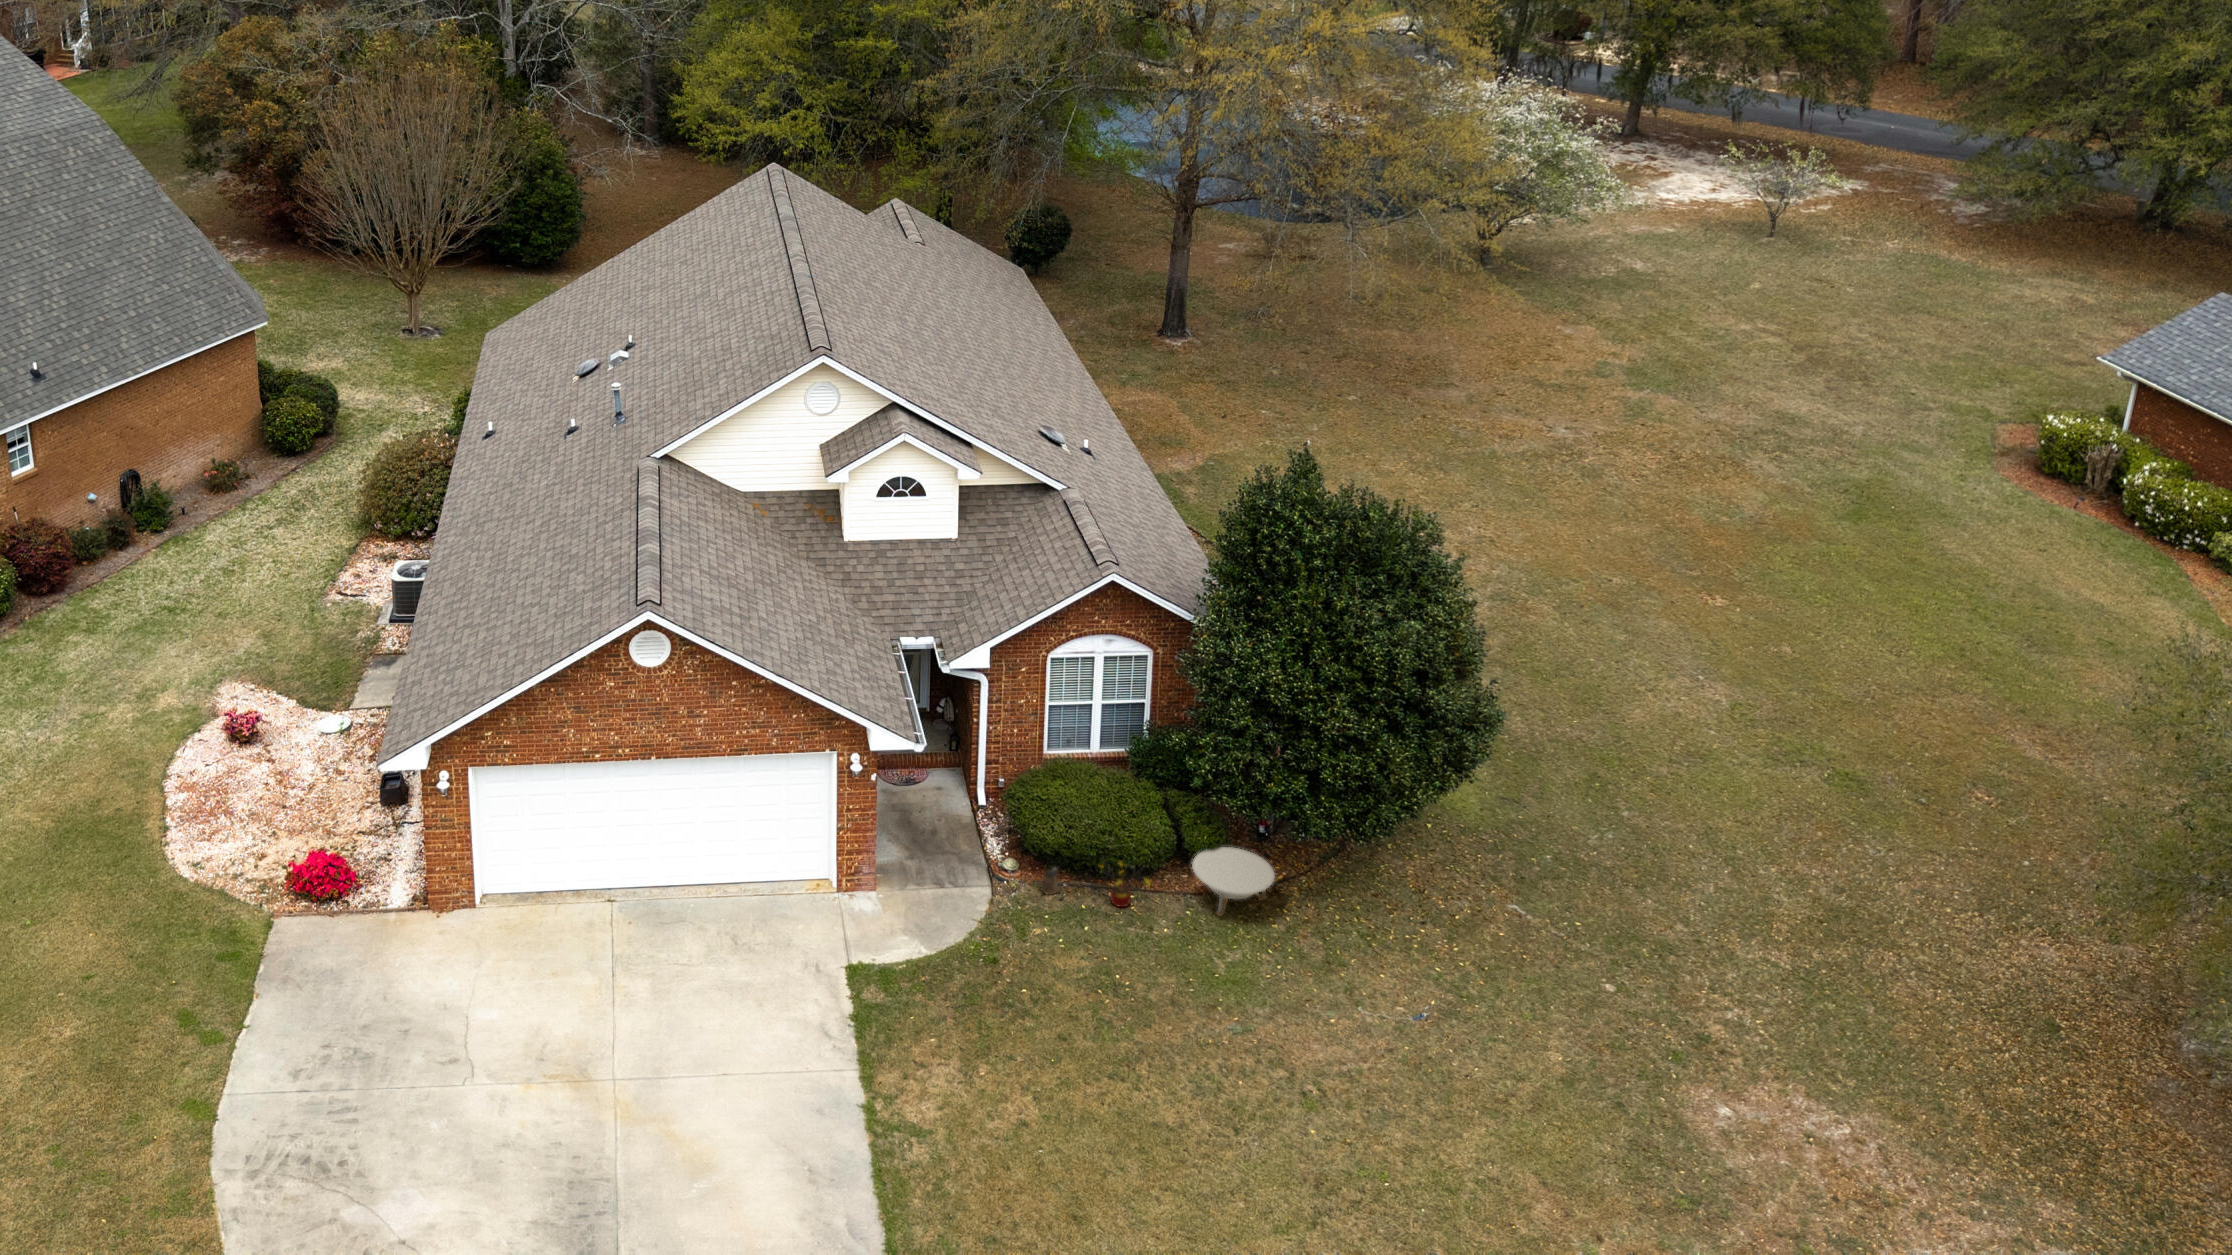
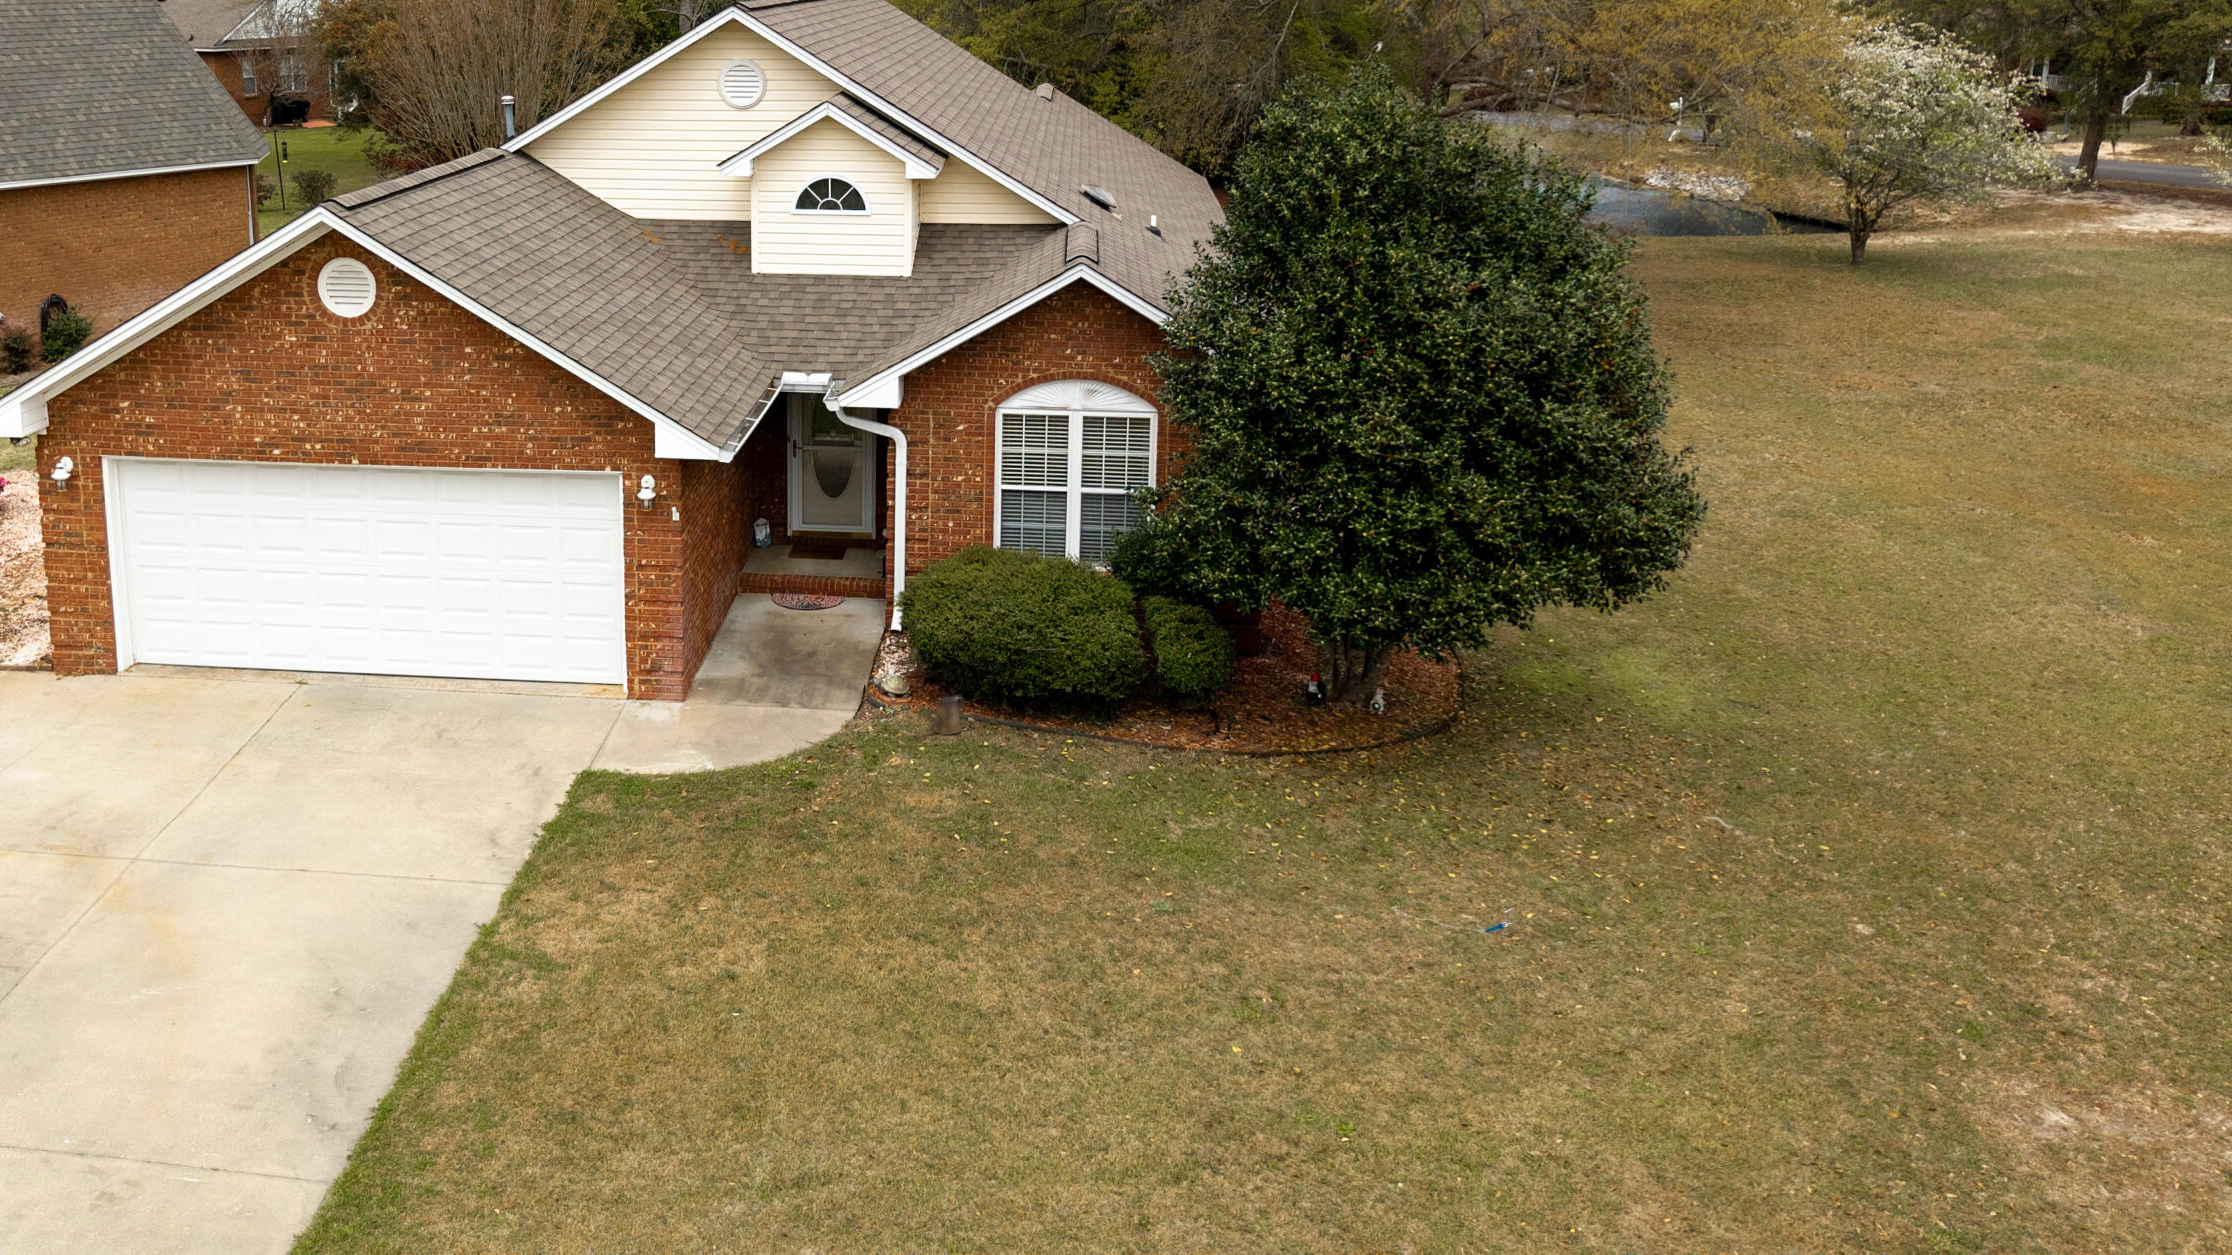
round table: present [1192,847,1275,916] -> none [1167,690,1299,781]
decorative plant: present [1105,866,1150,907] -> none [1021,671,1093,756]

